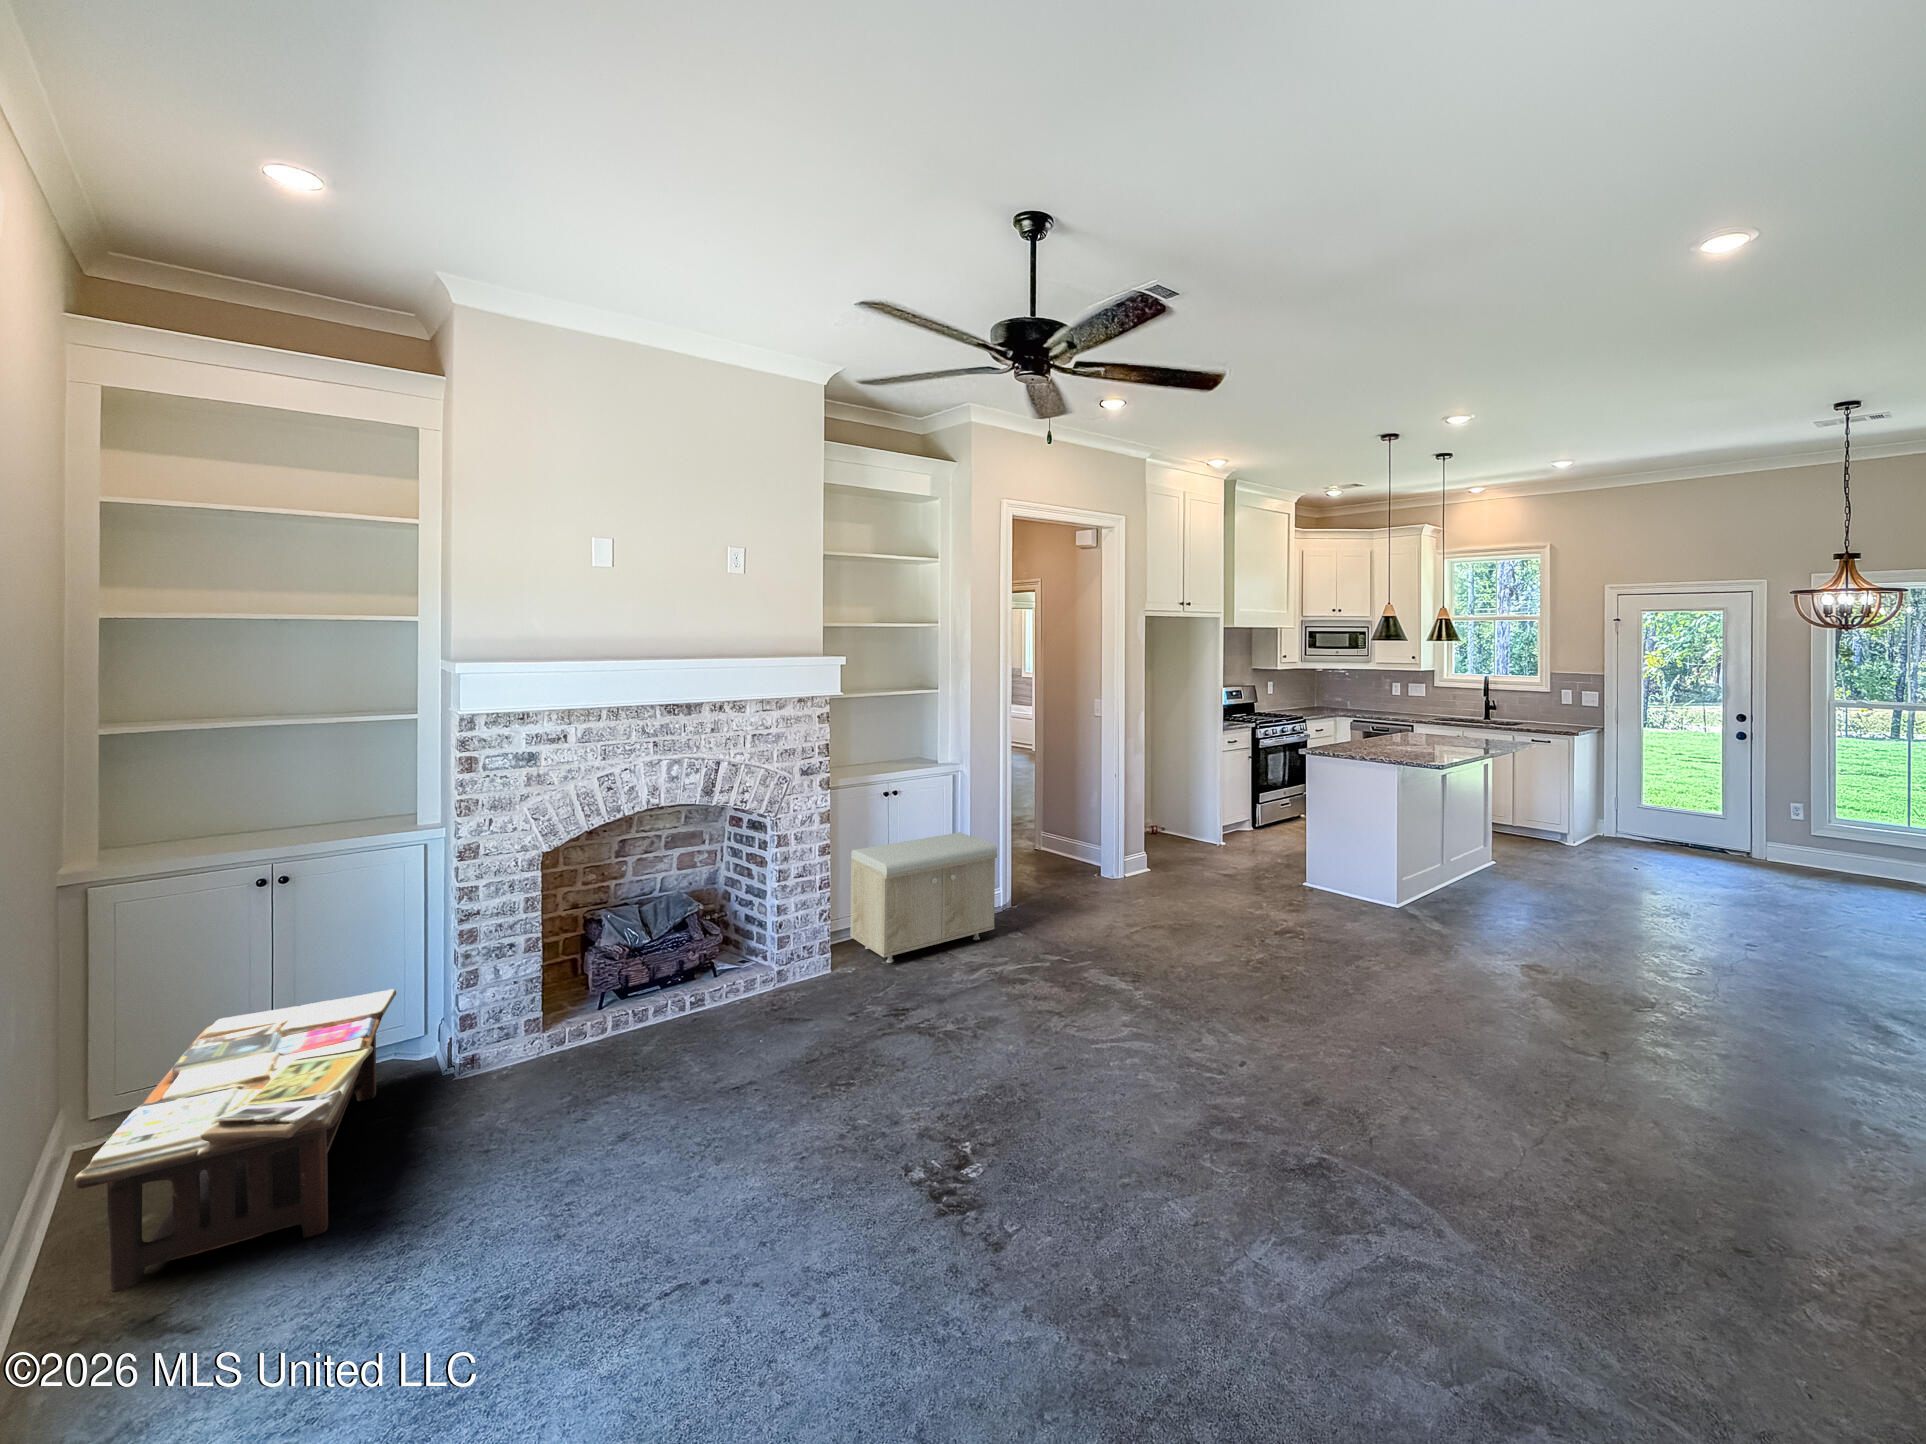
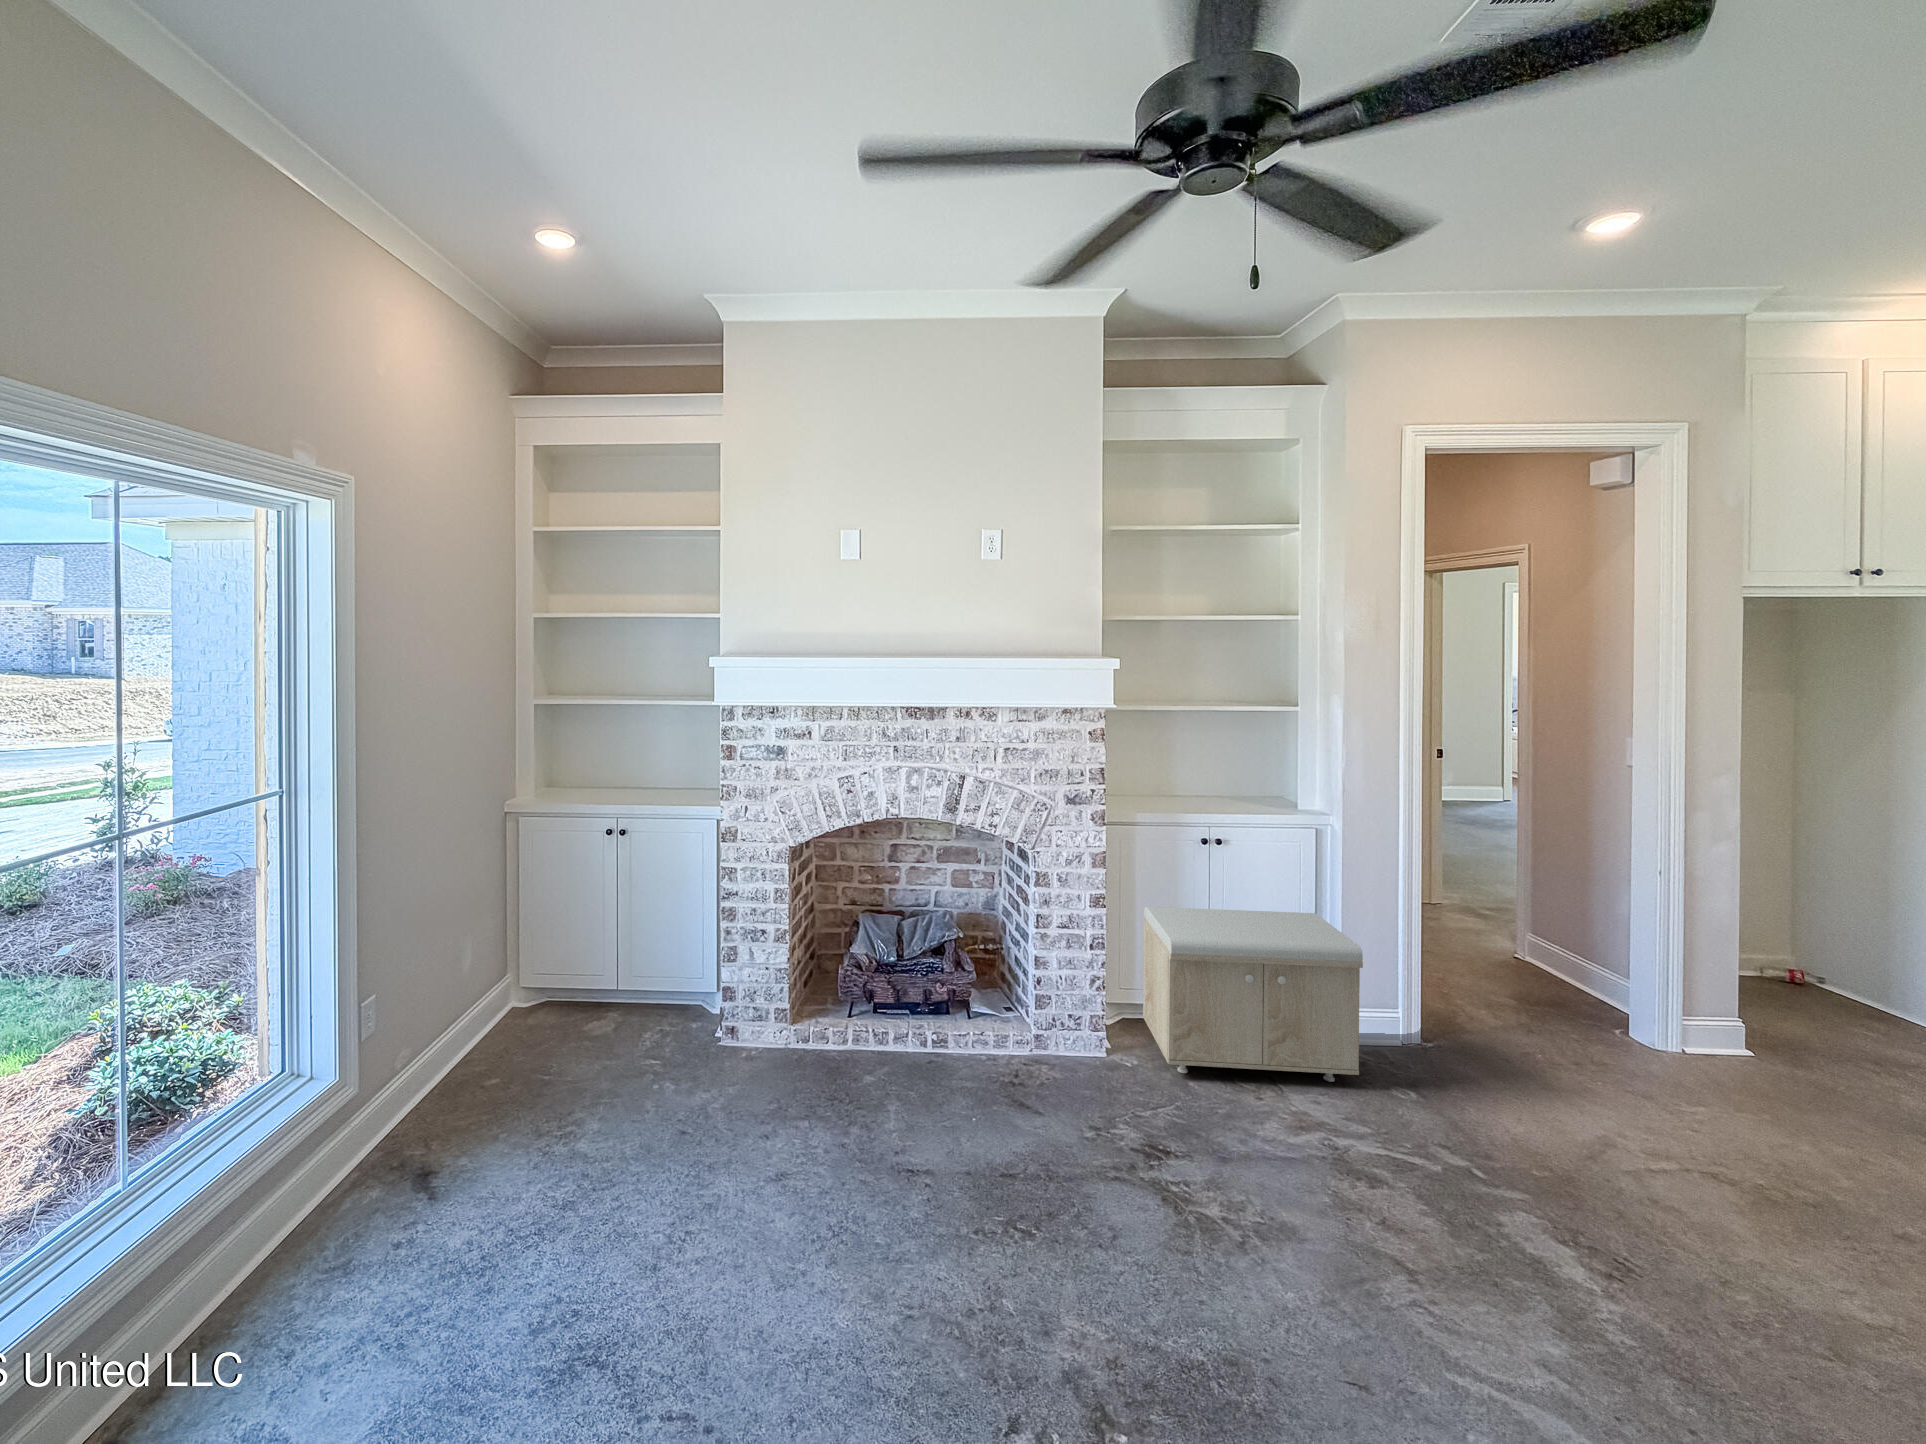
coffee table: present [74,989,396,1291] -> none [404,938,678,1163]

